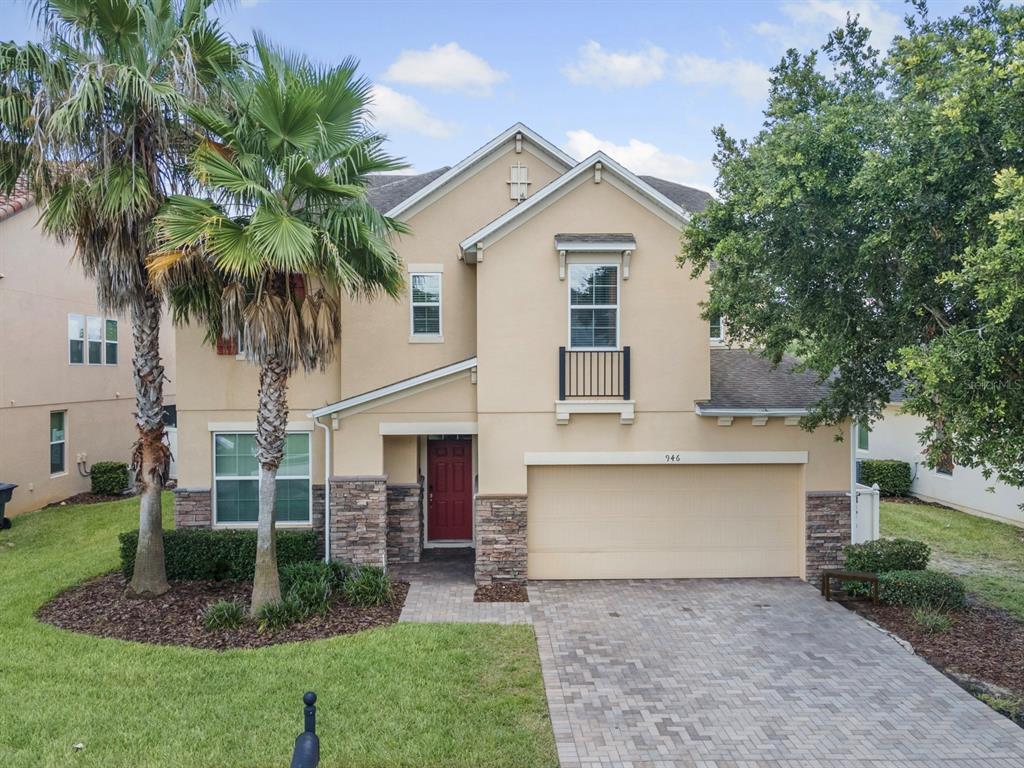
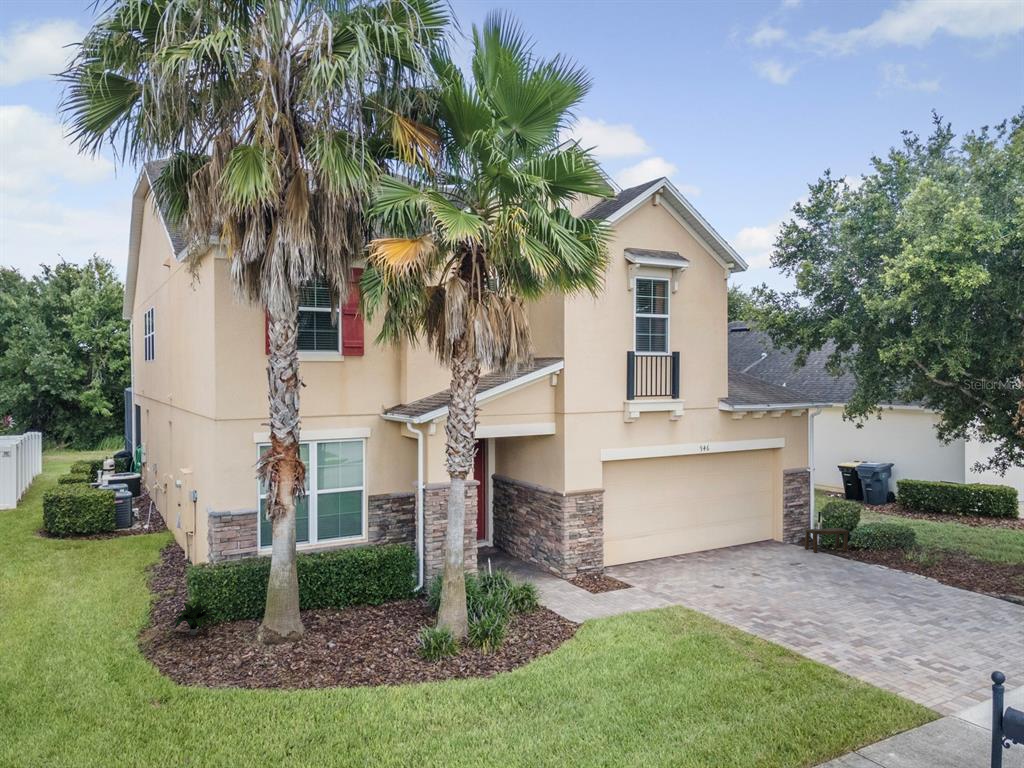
potted plant: present [201,558,238,587] -> present [173,600,216,635]

